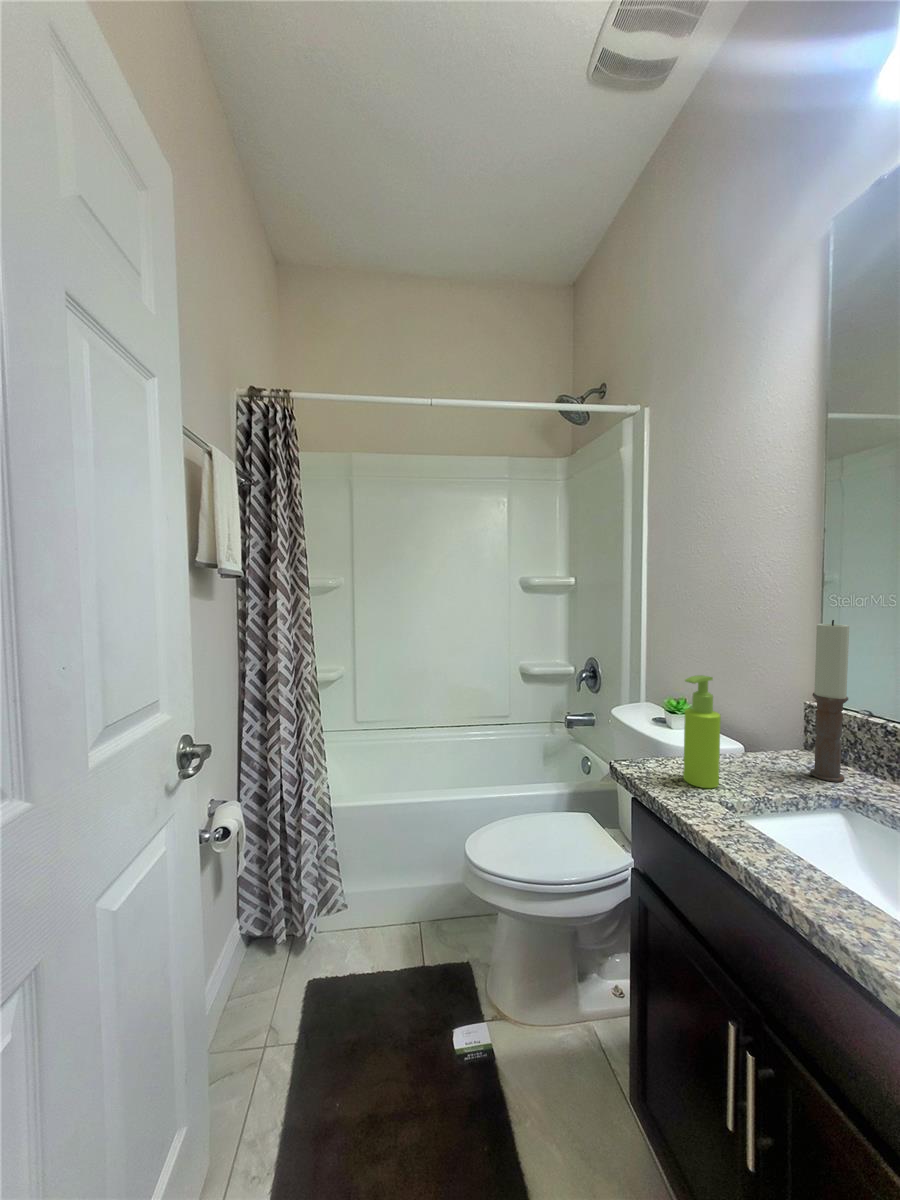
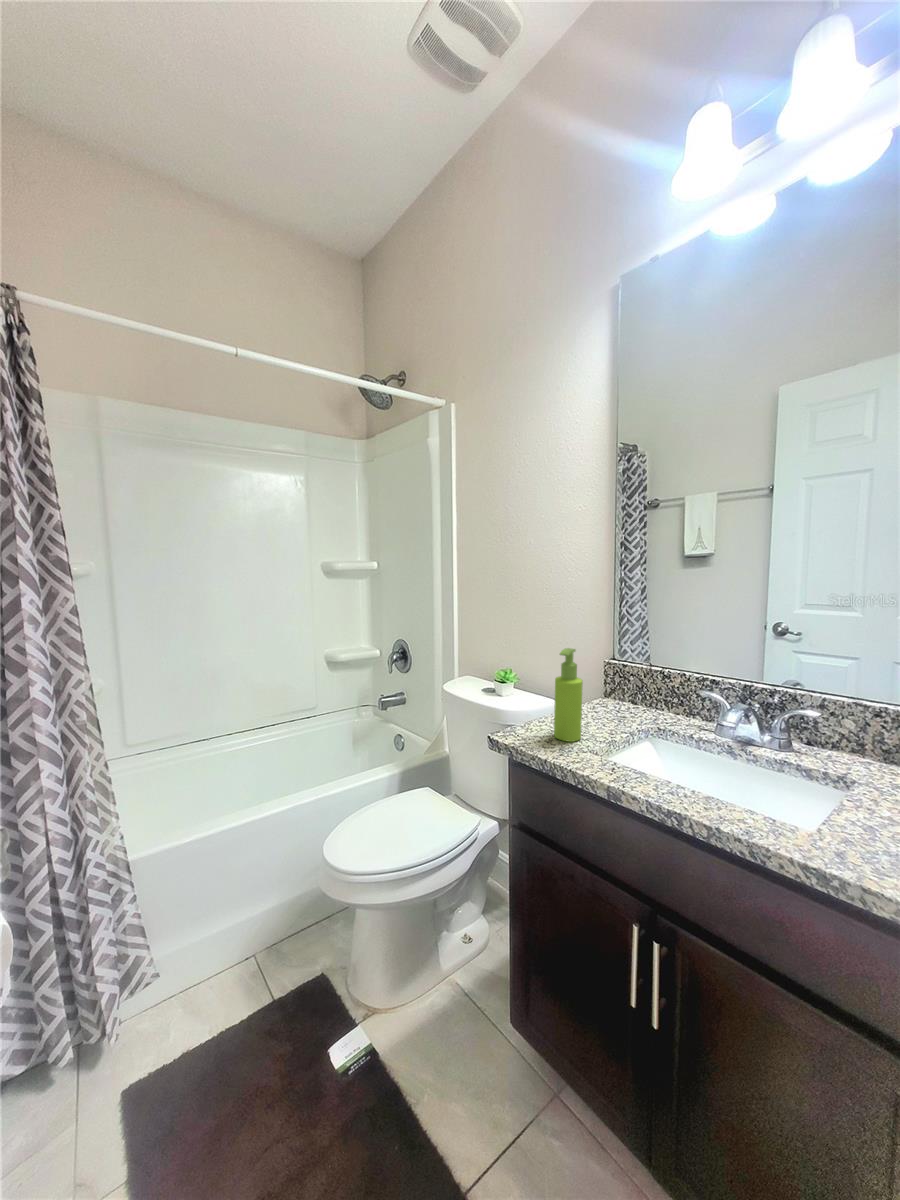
candle: present [810,620,849,782] -> none [623,597,648,717]

